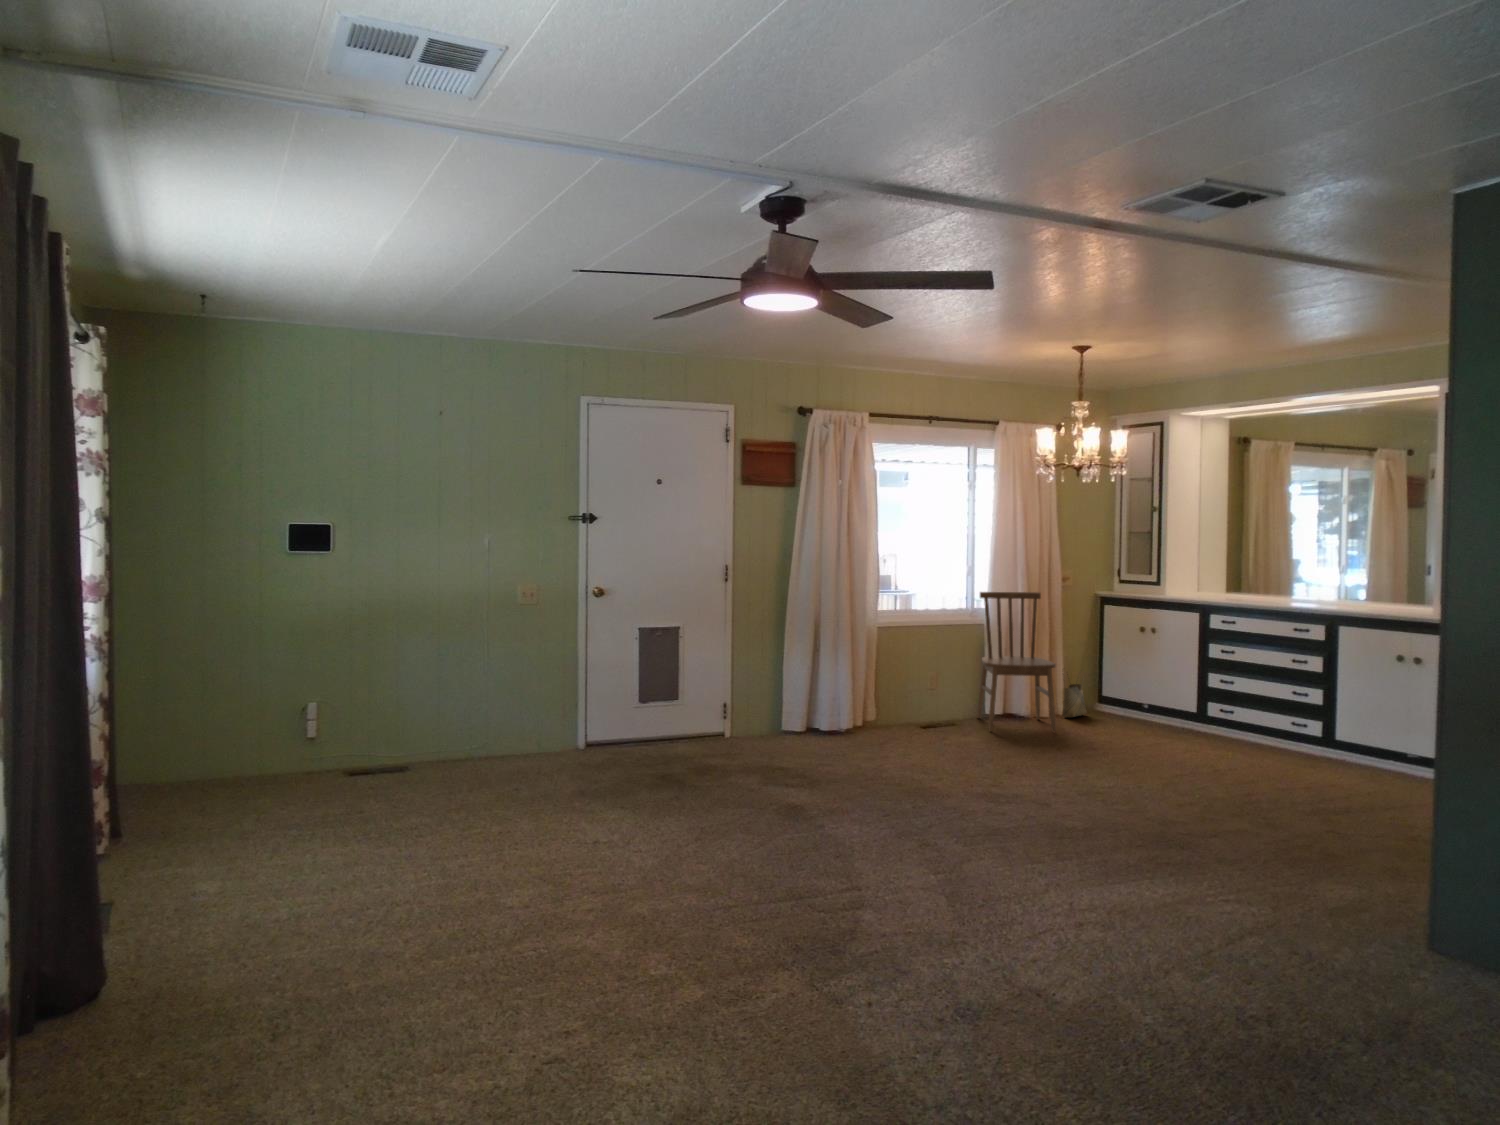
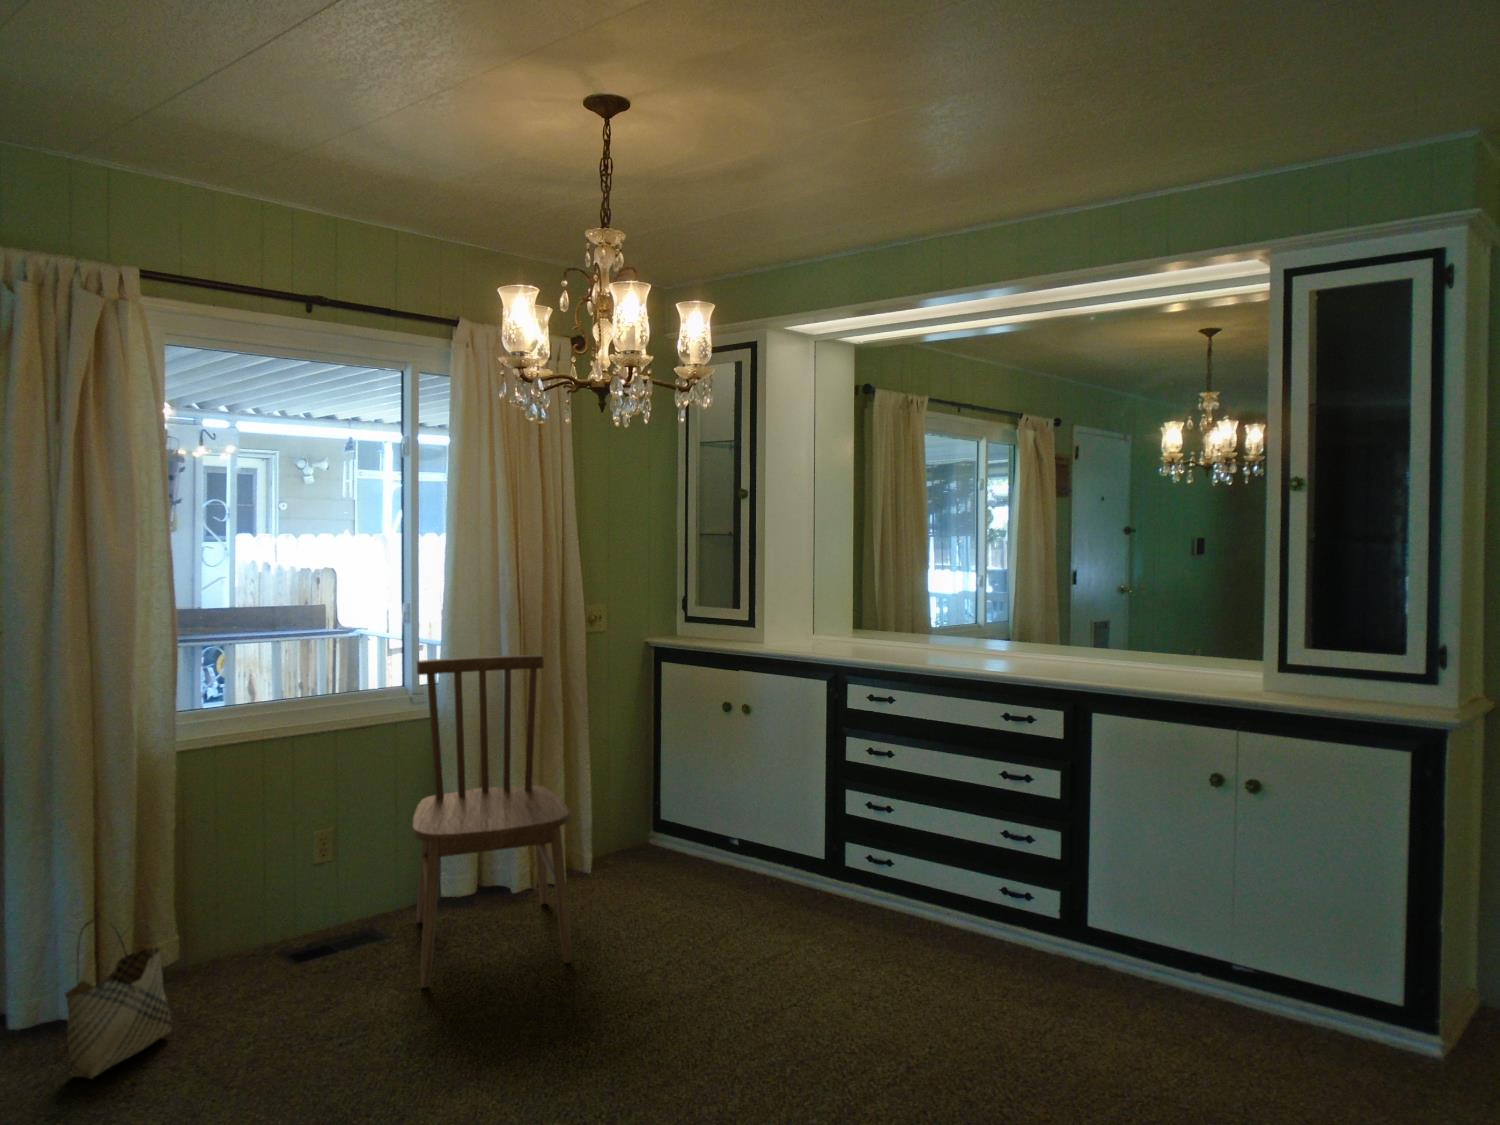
woven basket: present [1063,684,1087,717] -> present [64,918,171,1079]

